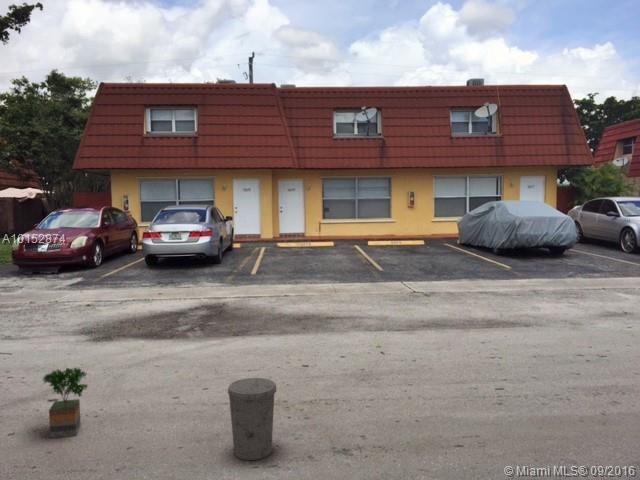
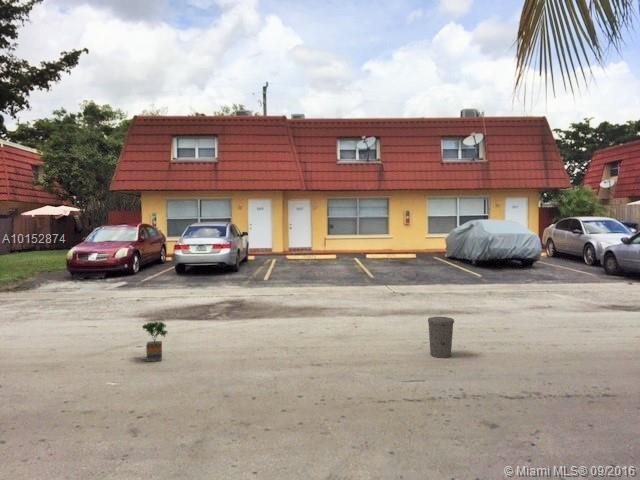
trash can: present [228,378,276,460] -> present [428,317,454,358]

